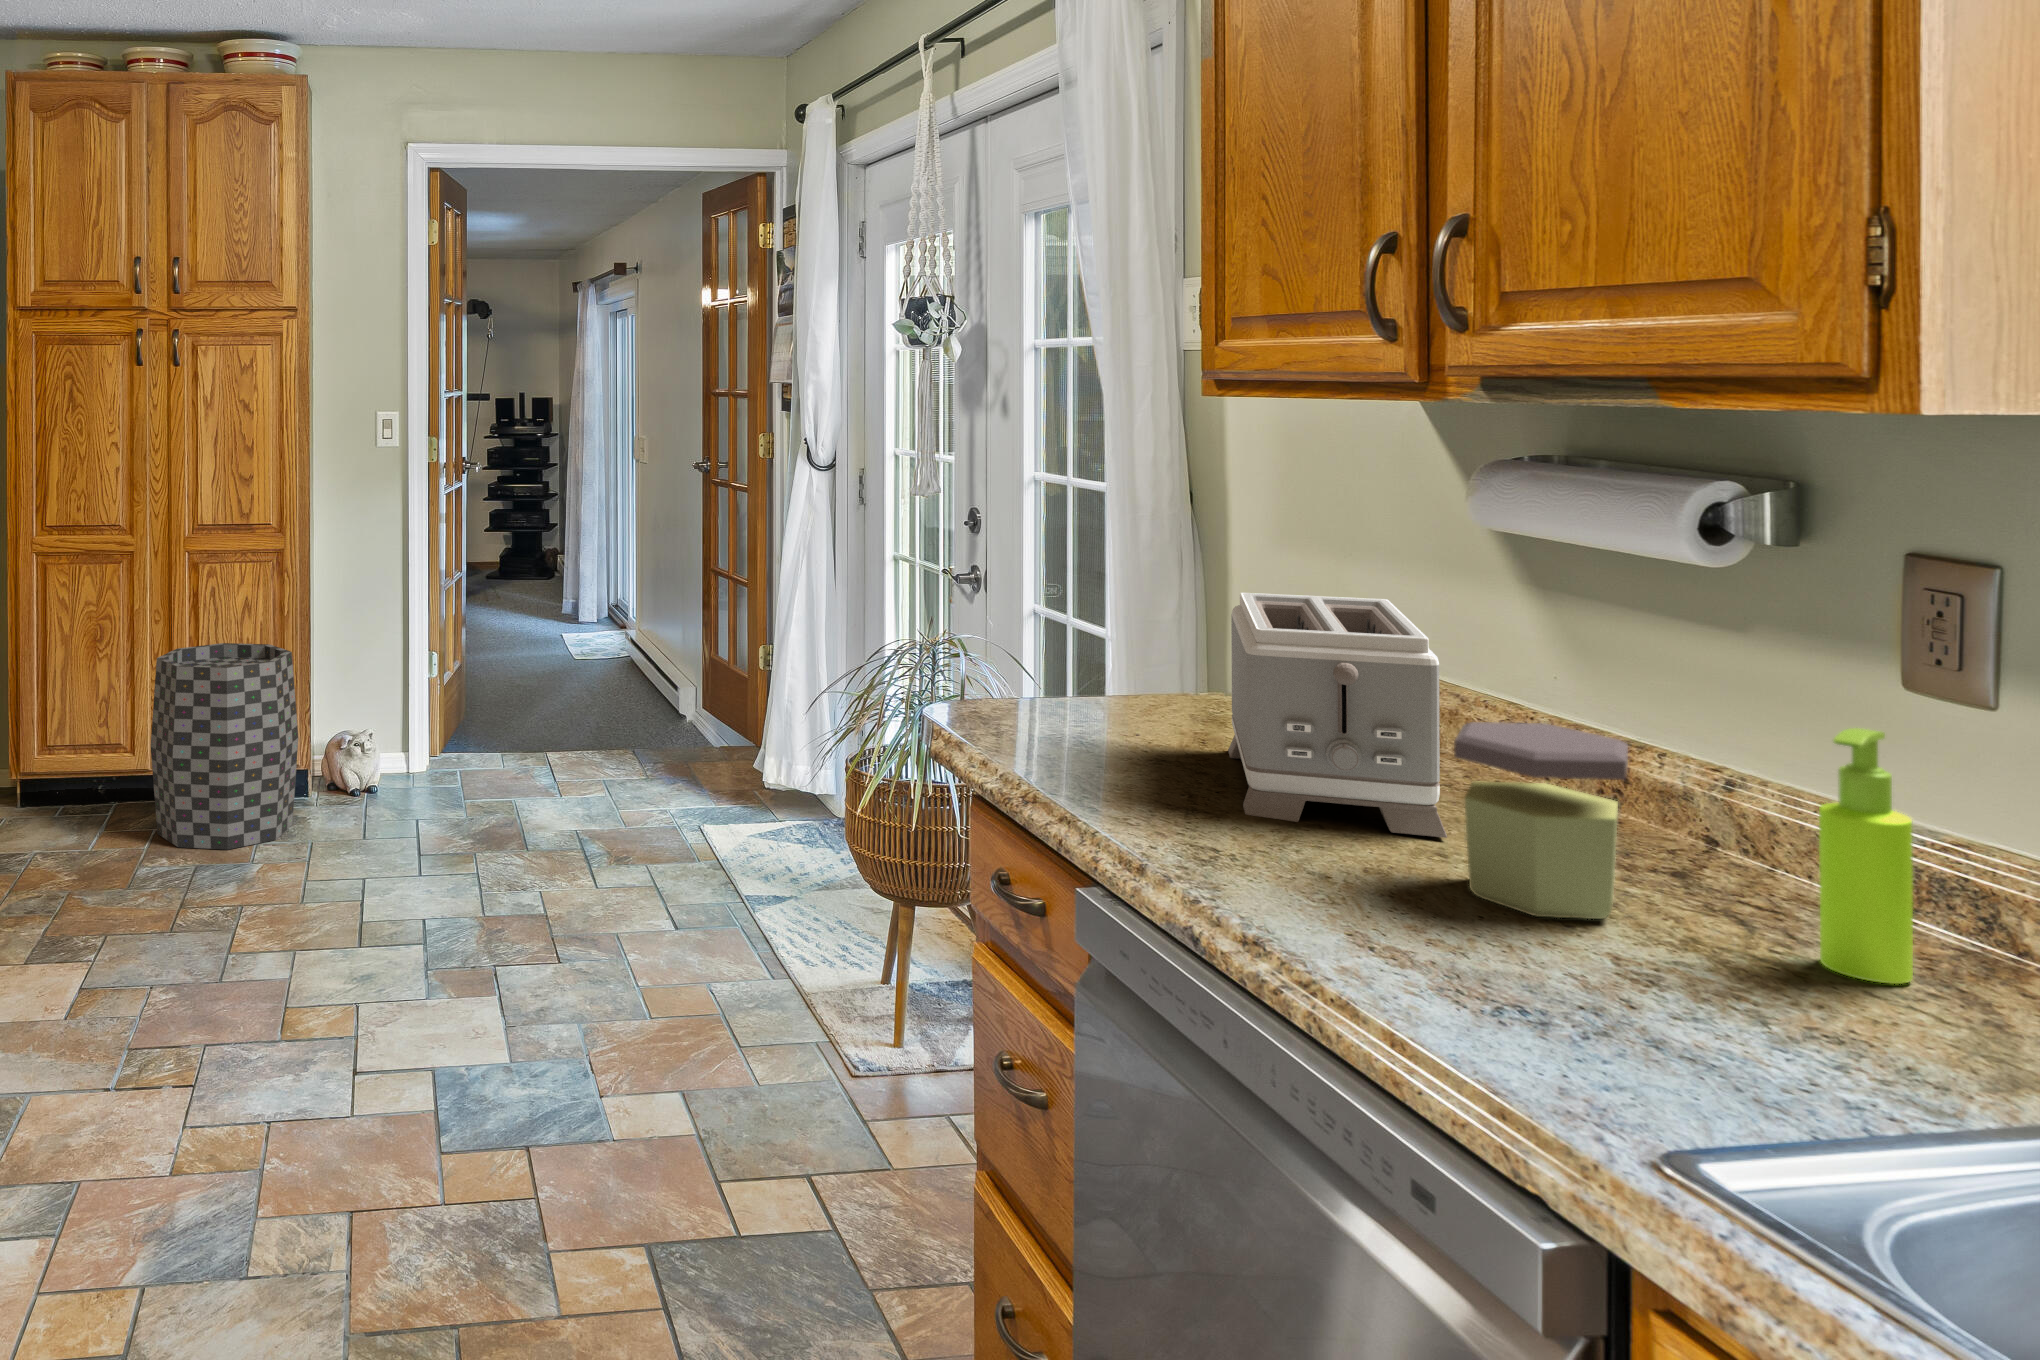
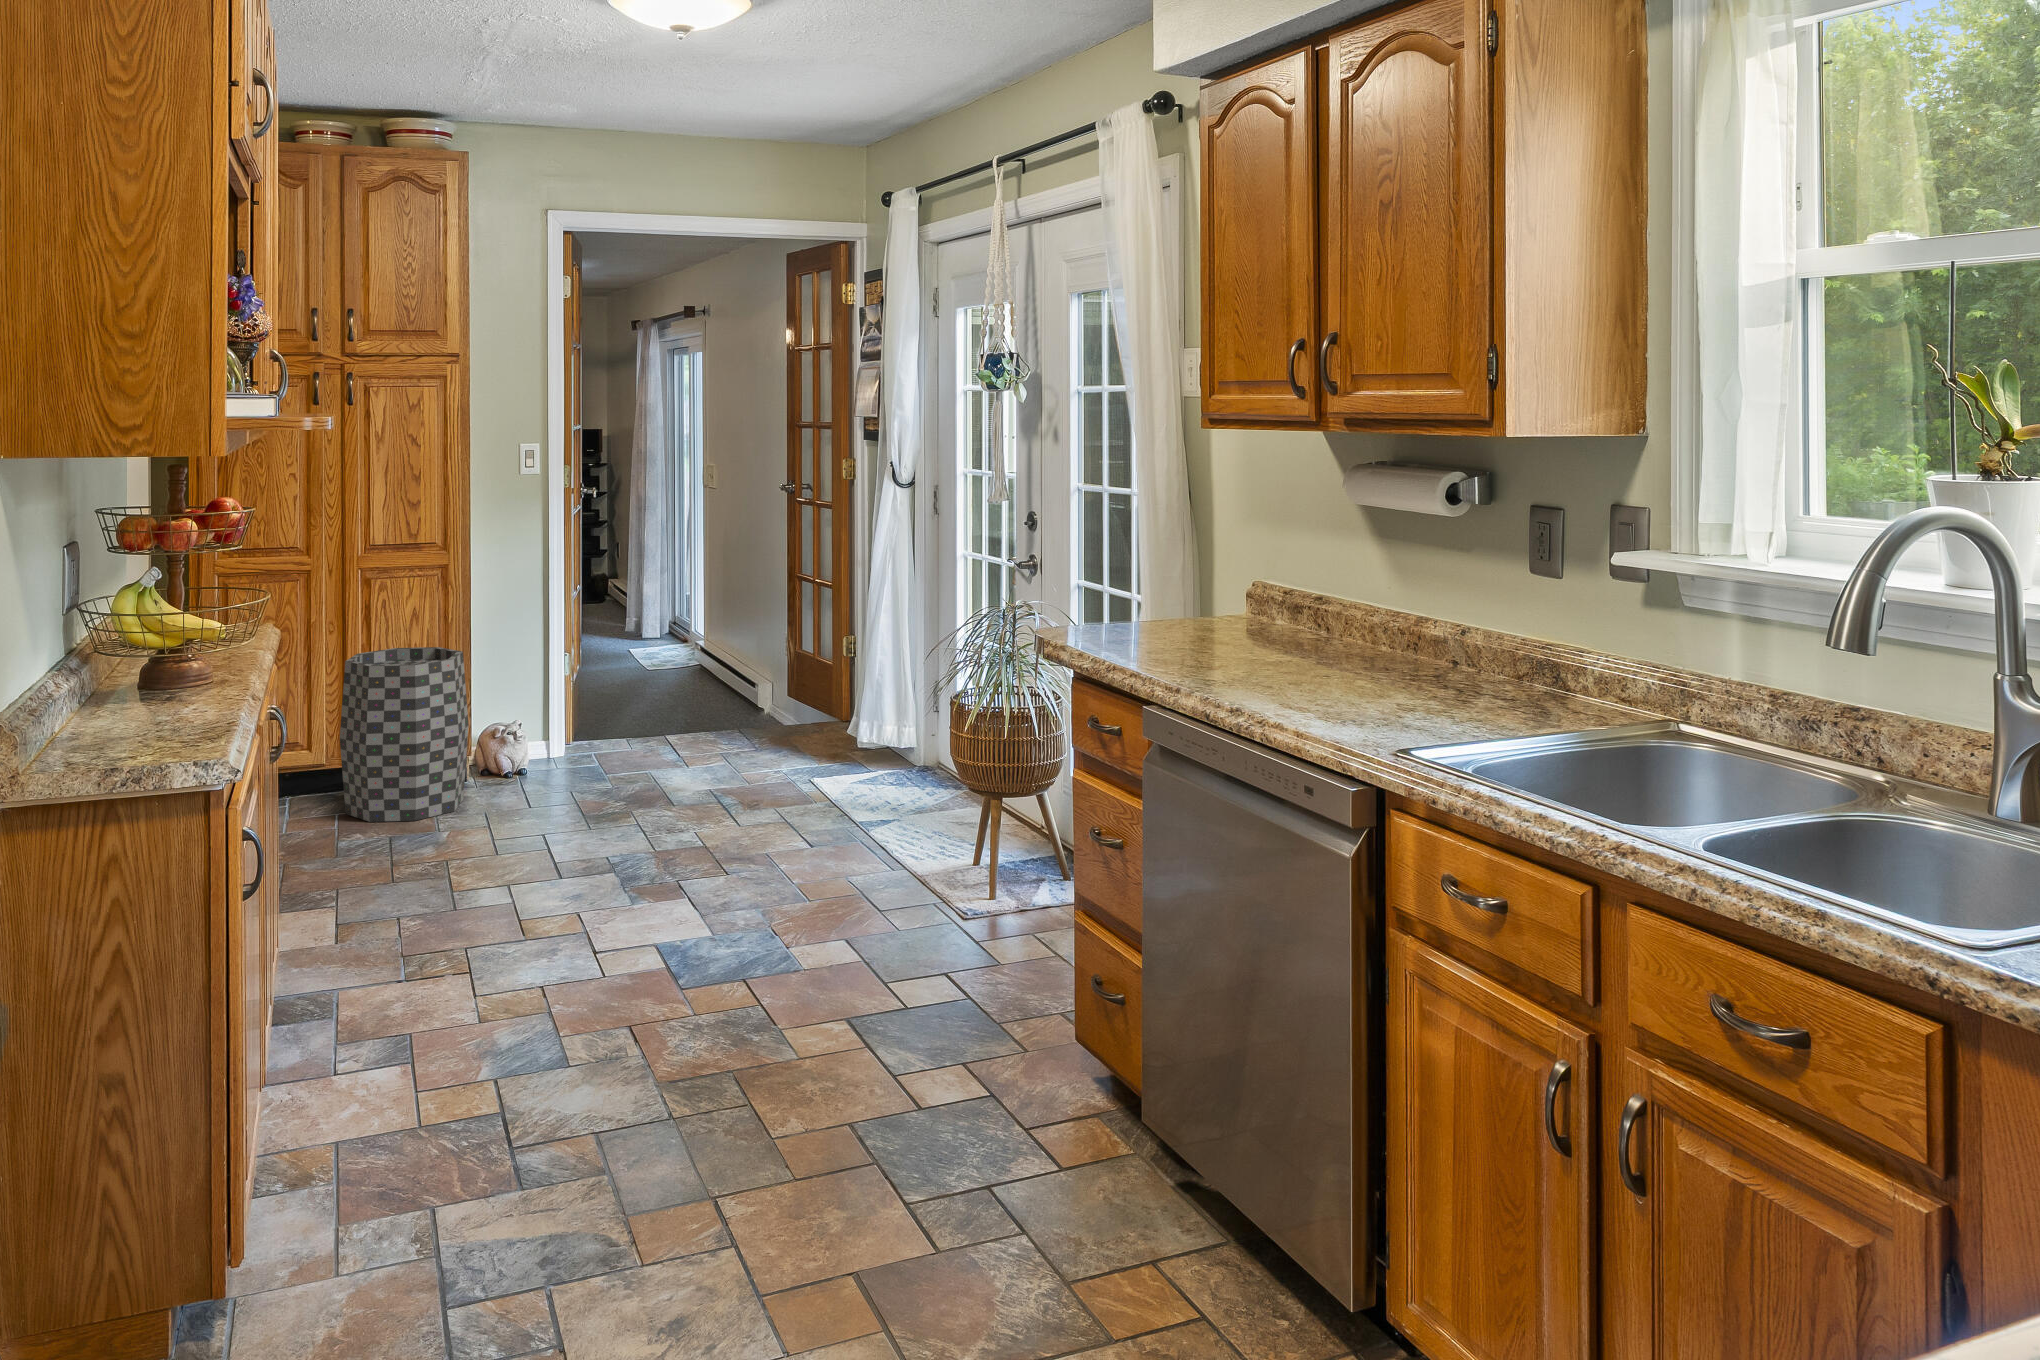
toaster: present [1228,593,1447,838] -> none [1215,548,1332,674]
jar: present [1454,722,1628,919] -> none [1332,603,1414,699]
soap dispenser: present [1819,728,1913,984] -> none [1493,591,1532,713]

